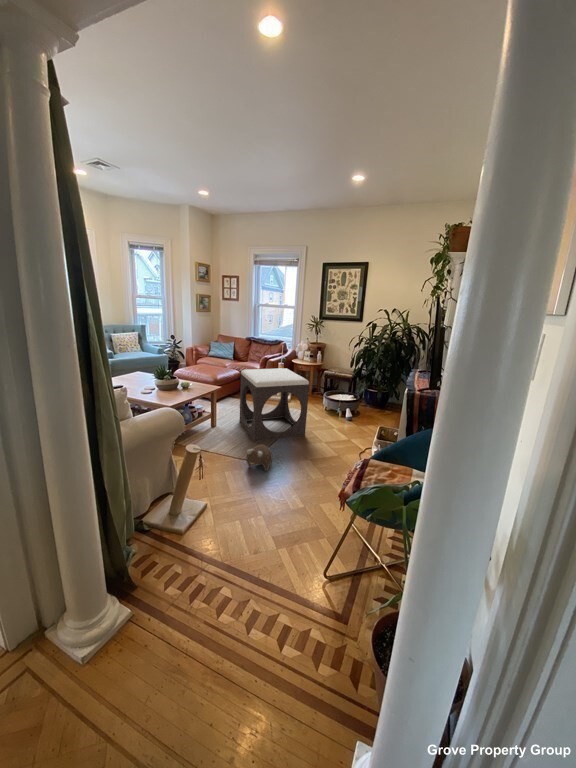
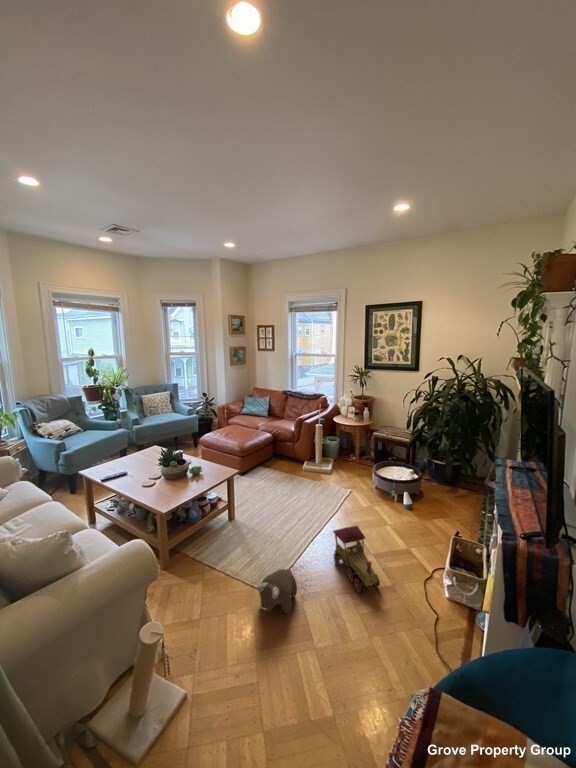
footstool: present [240,368,309,442] -> none [265,441,349,548]
toy train: none [296,423,329,461] -> present [333,526,380,593]

